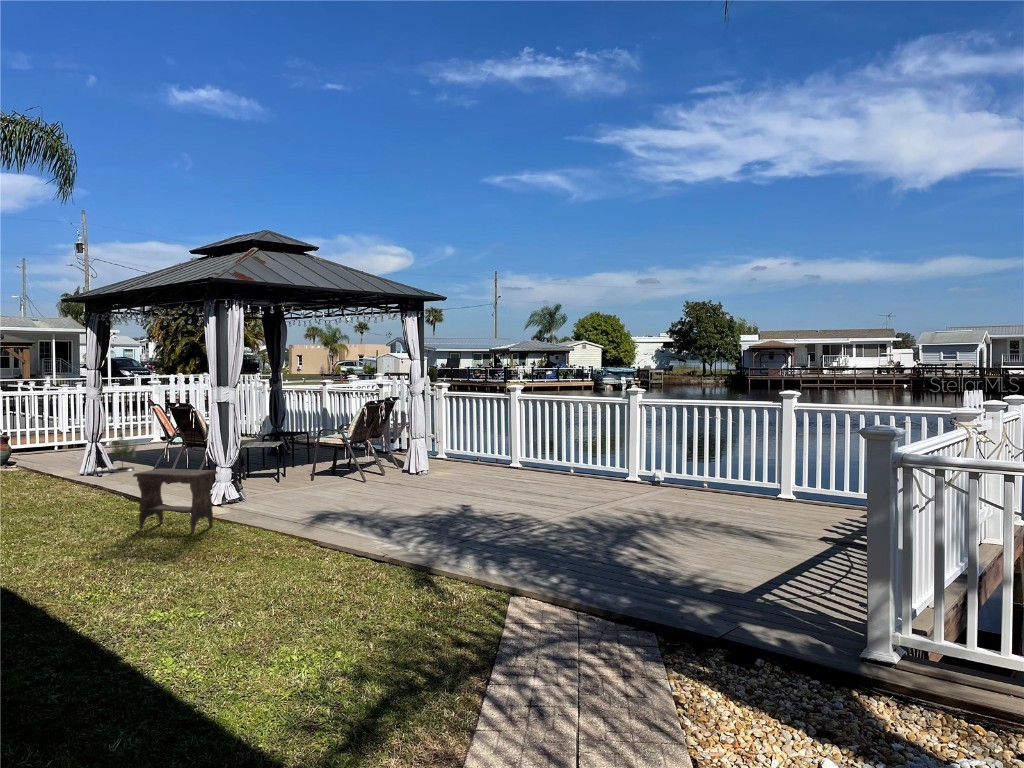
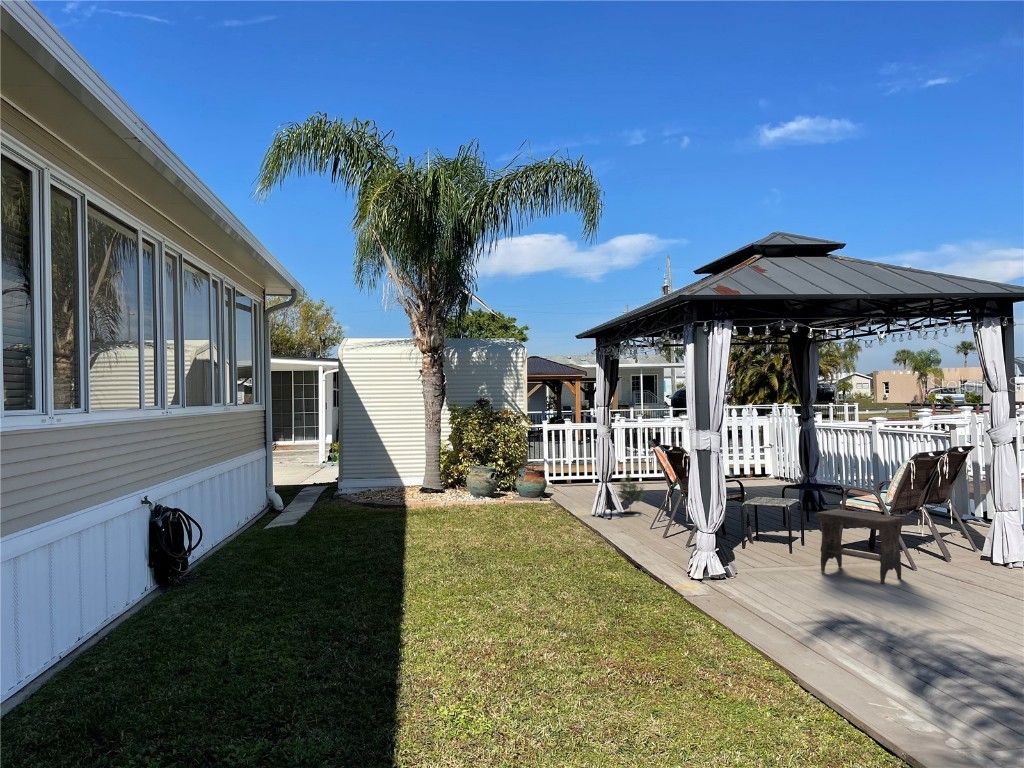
footstool: present [133,469,218,532] -> present [814,509,906,584]

